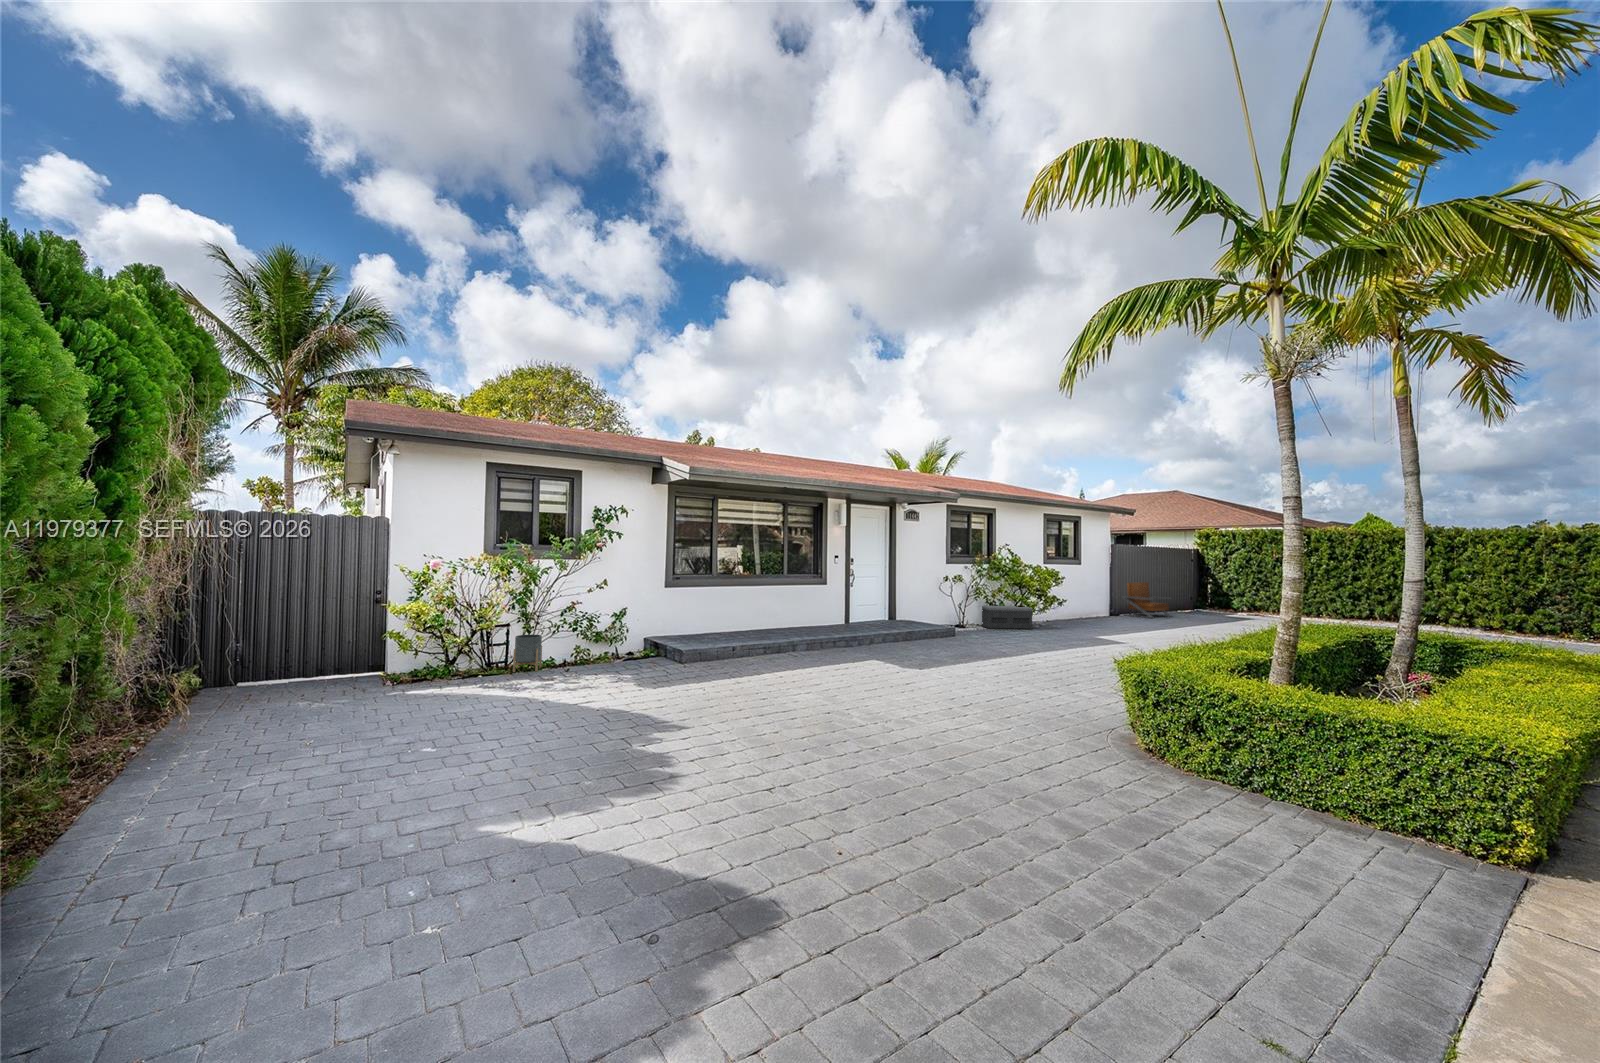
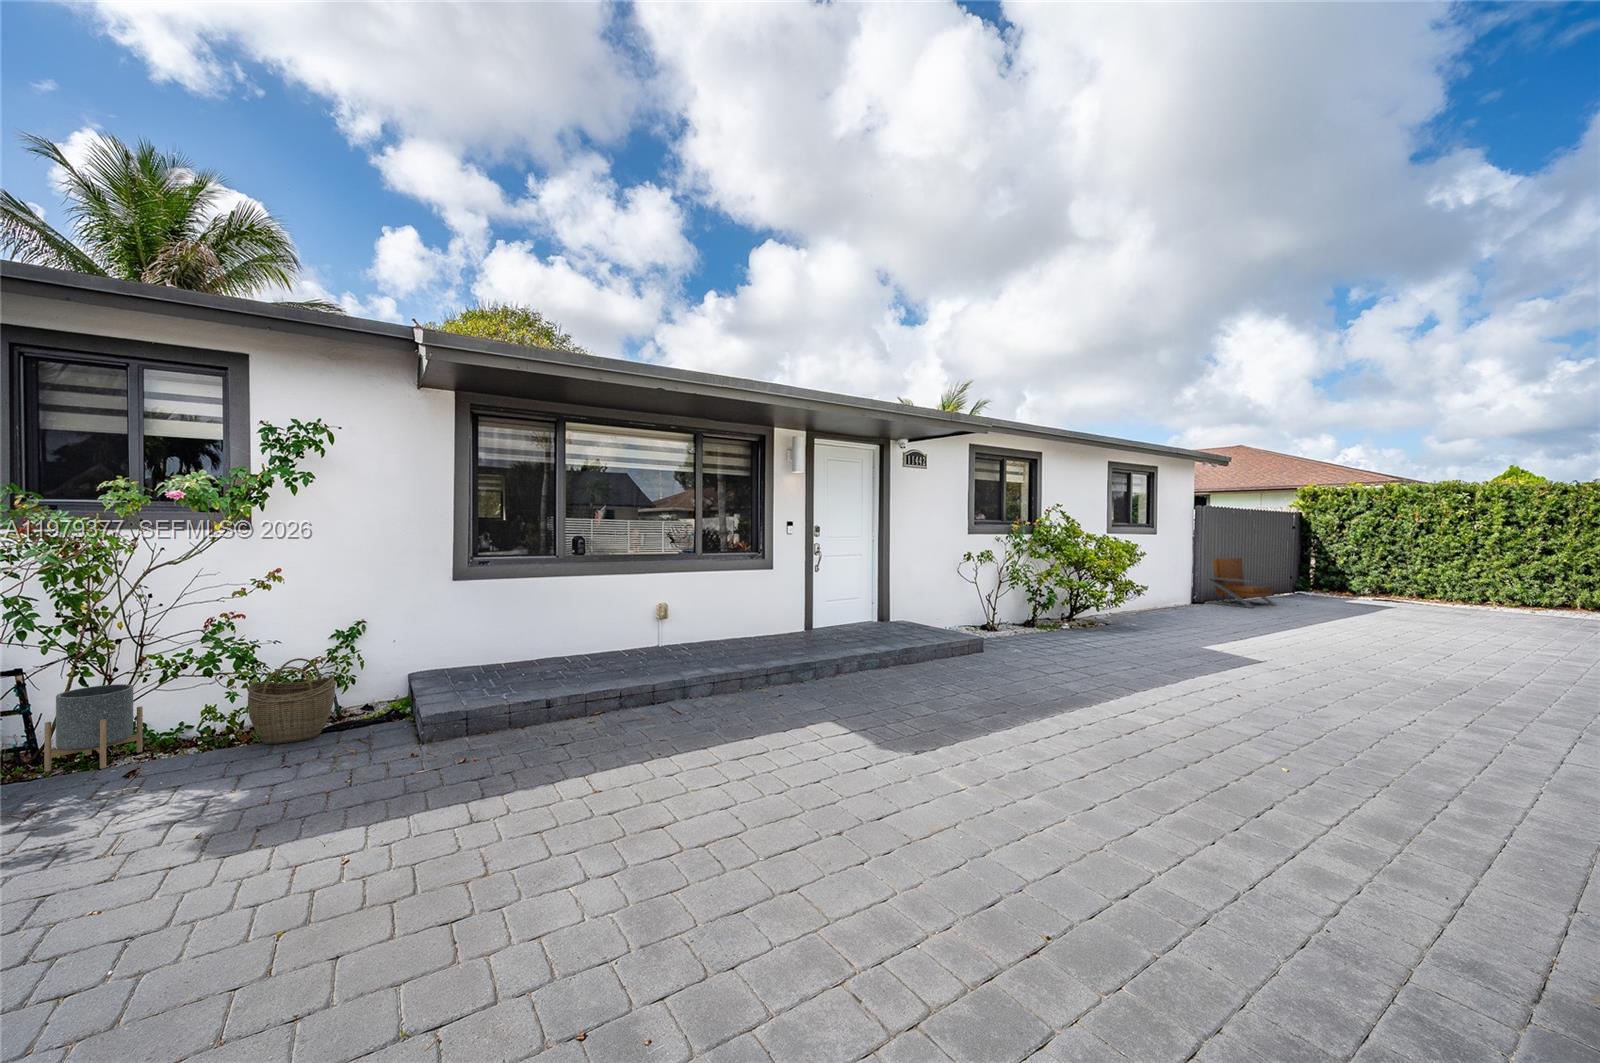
storage bench: present [982,606,1032,629] -> none [1019,596,1097,631]
woven basket: none [587,625,622,666] -> present [248,658,335,744]

